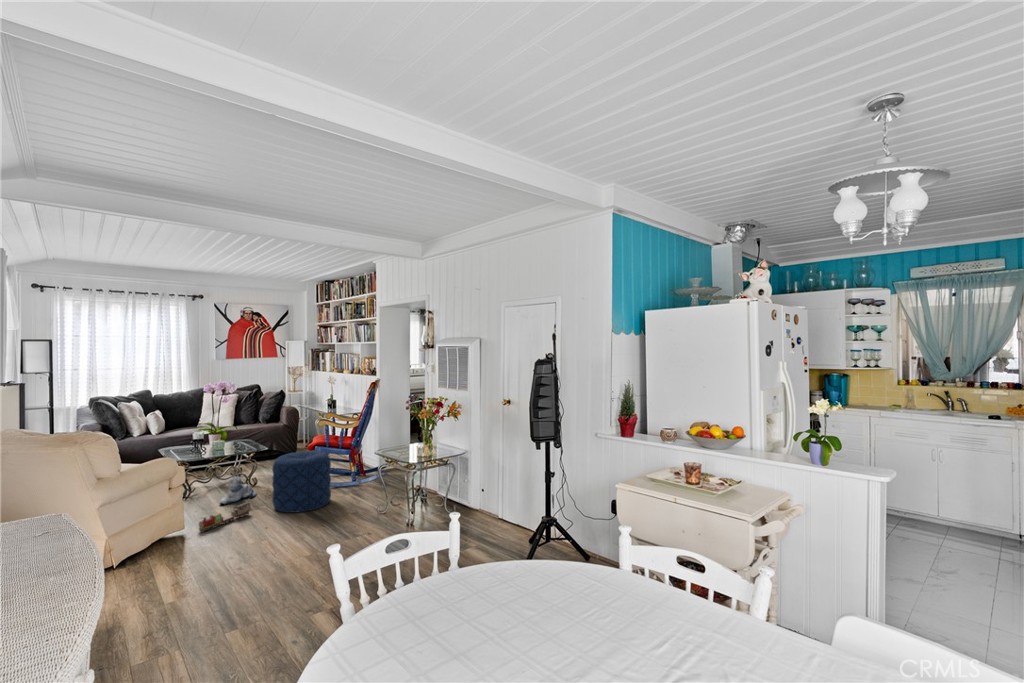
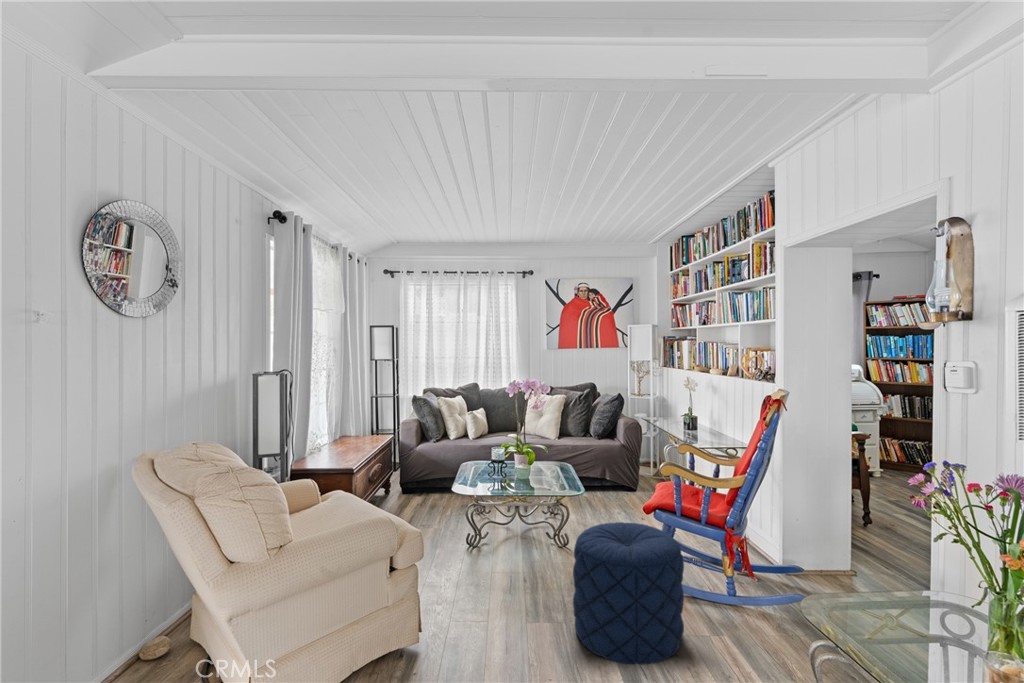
plush toy: present [220,477,256,504] -> none [502,537,562,585]
toy train: present [198,502,250,532] -> none [437,607,534,664]

